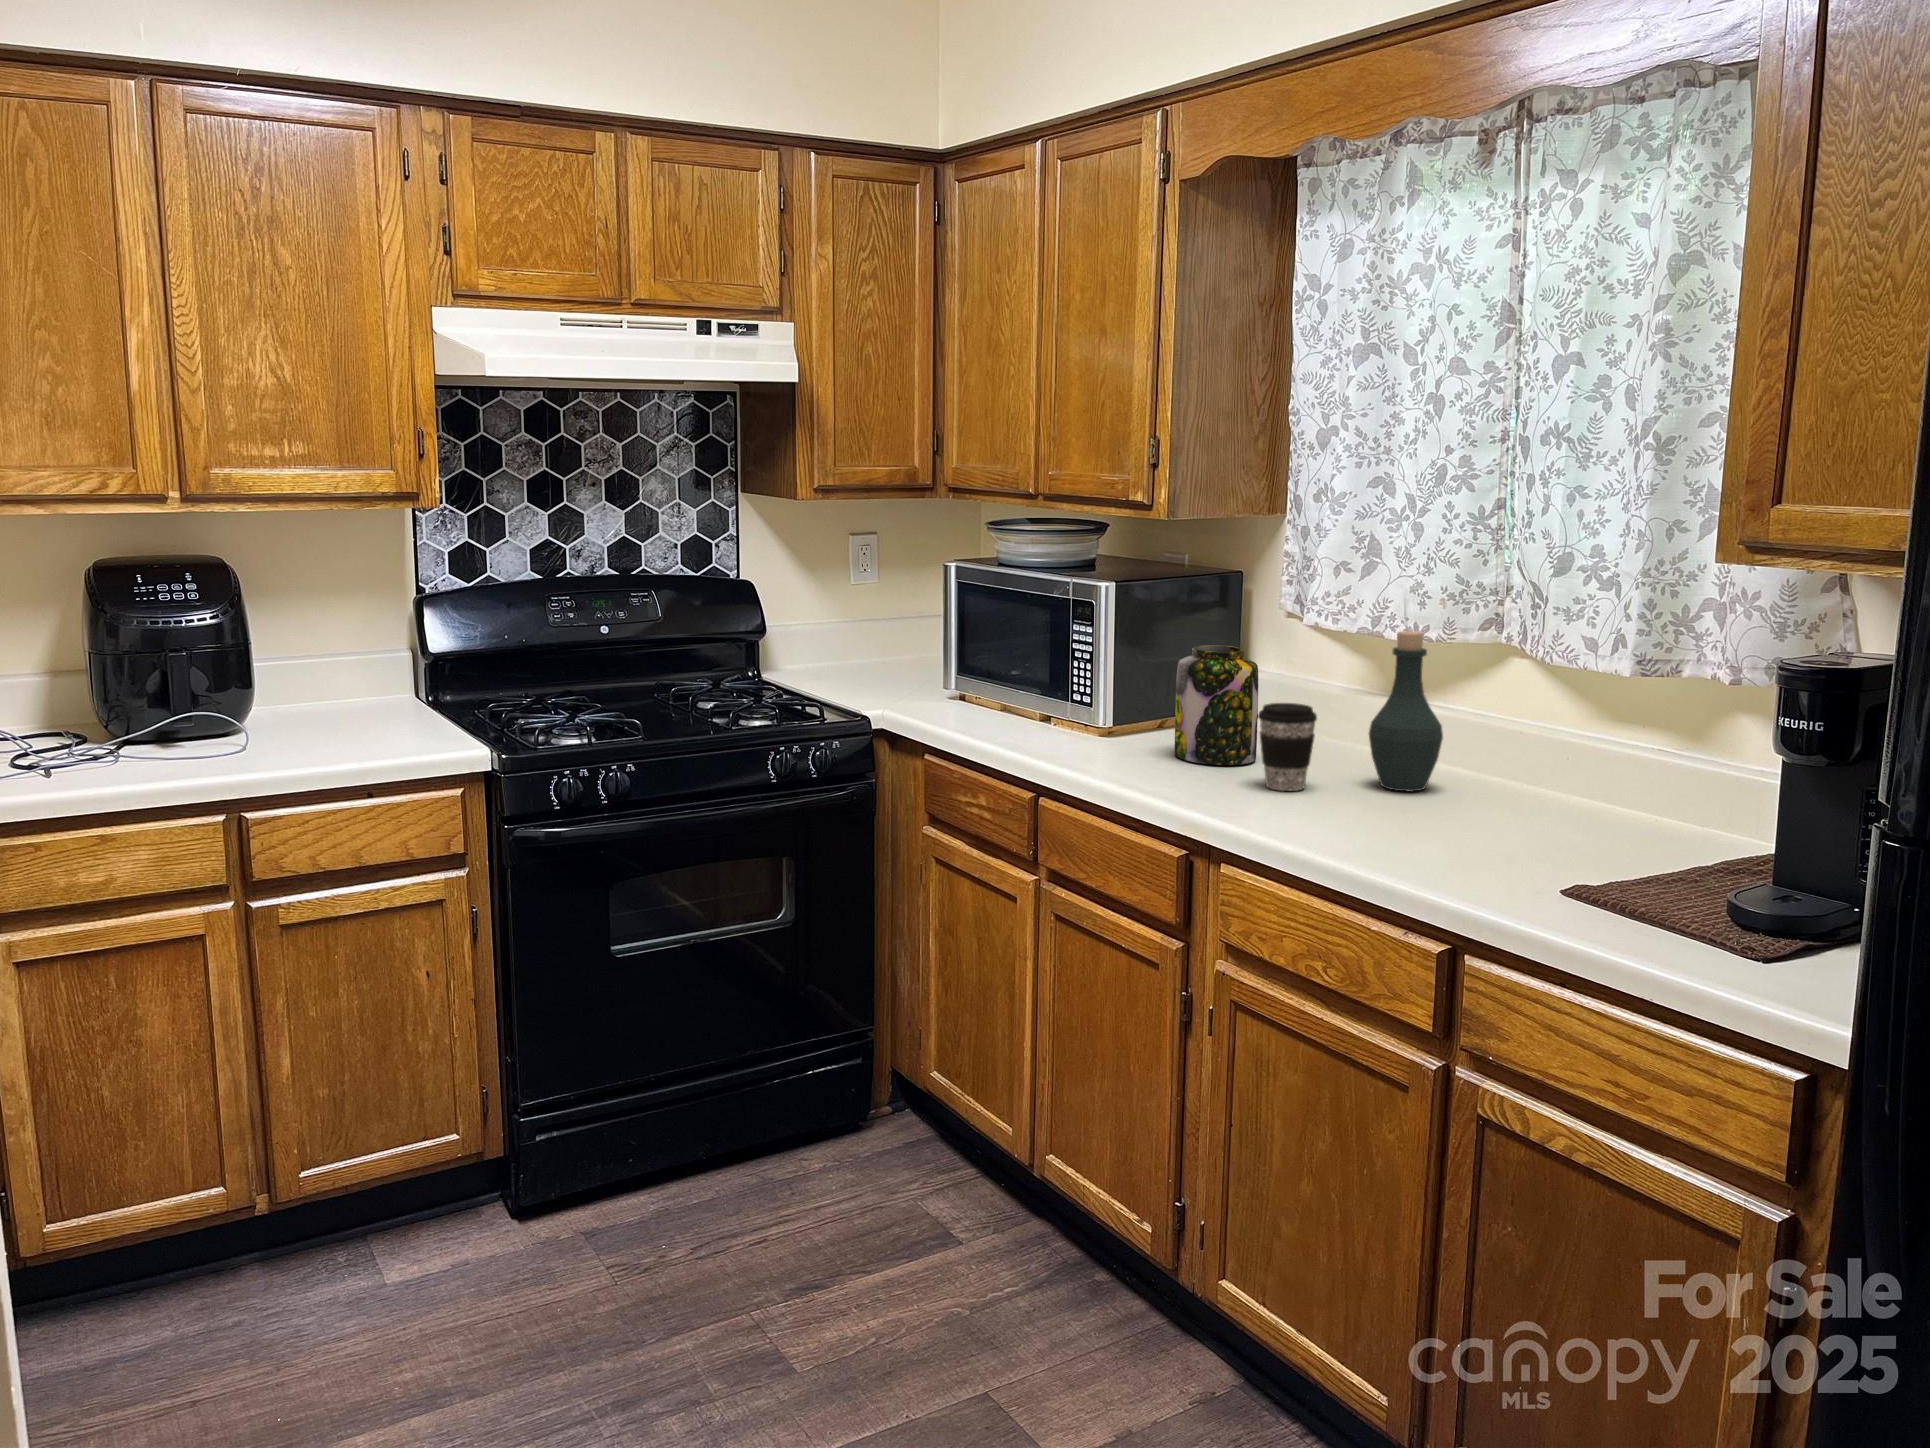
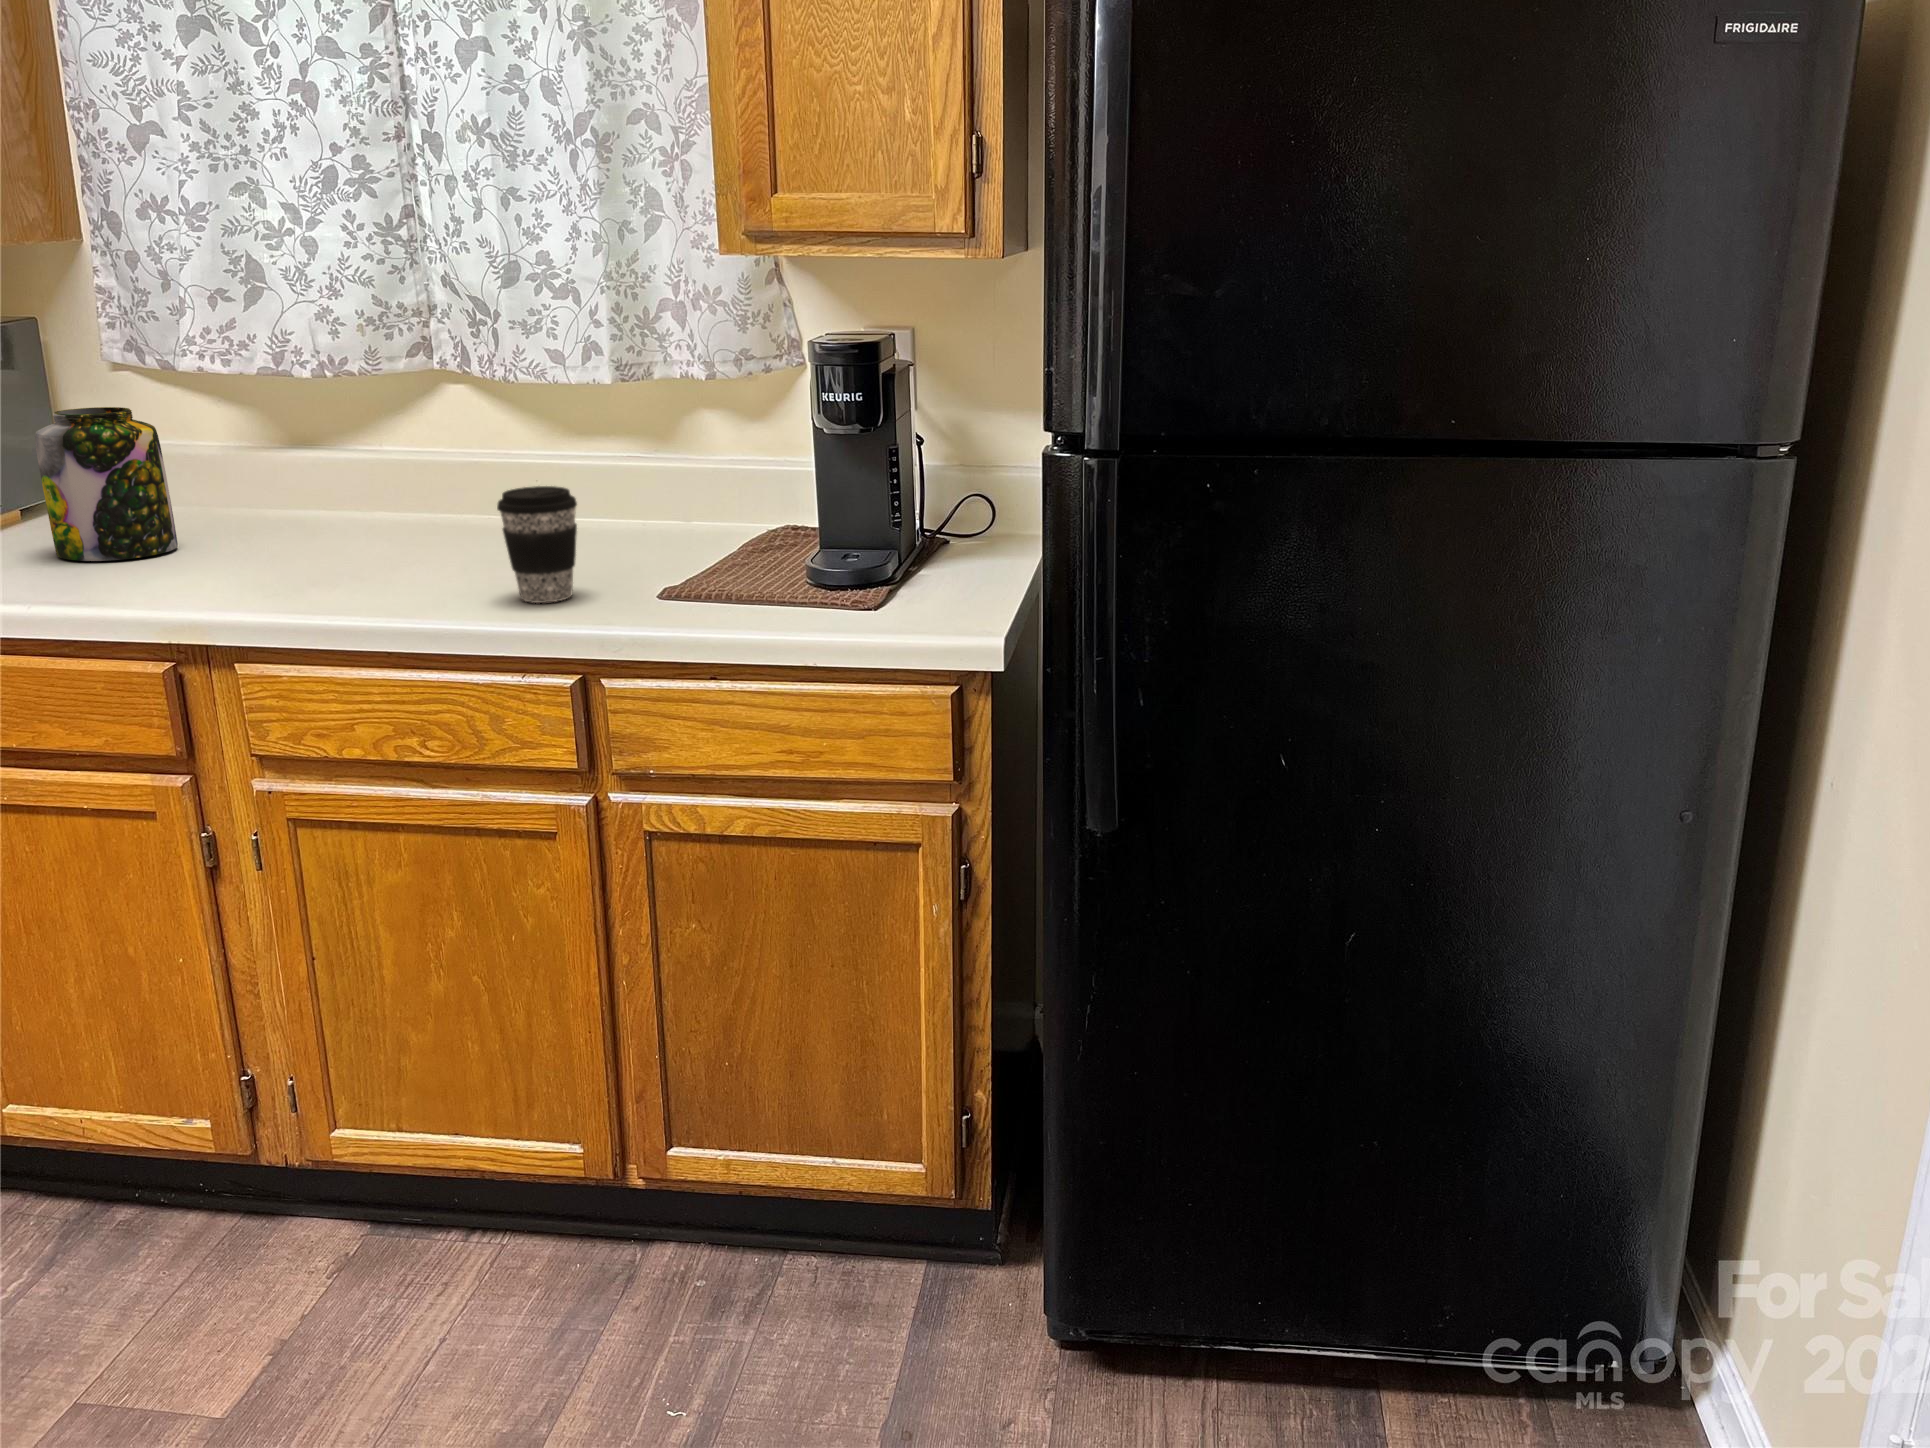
bottle: present [1369,631,1443,791] -> none [333,361,418,545]
coffee cup: present [1258,703,1317,791] -> present [497,486,577,603]

